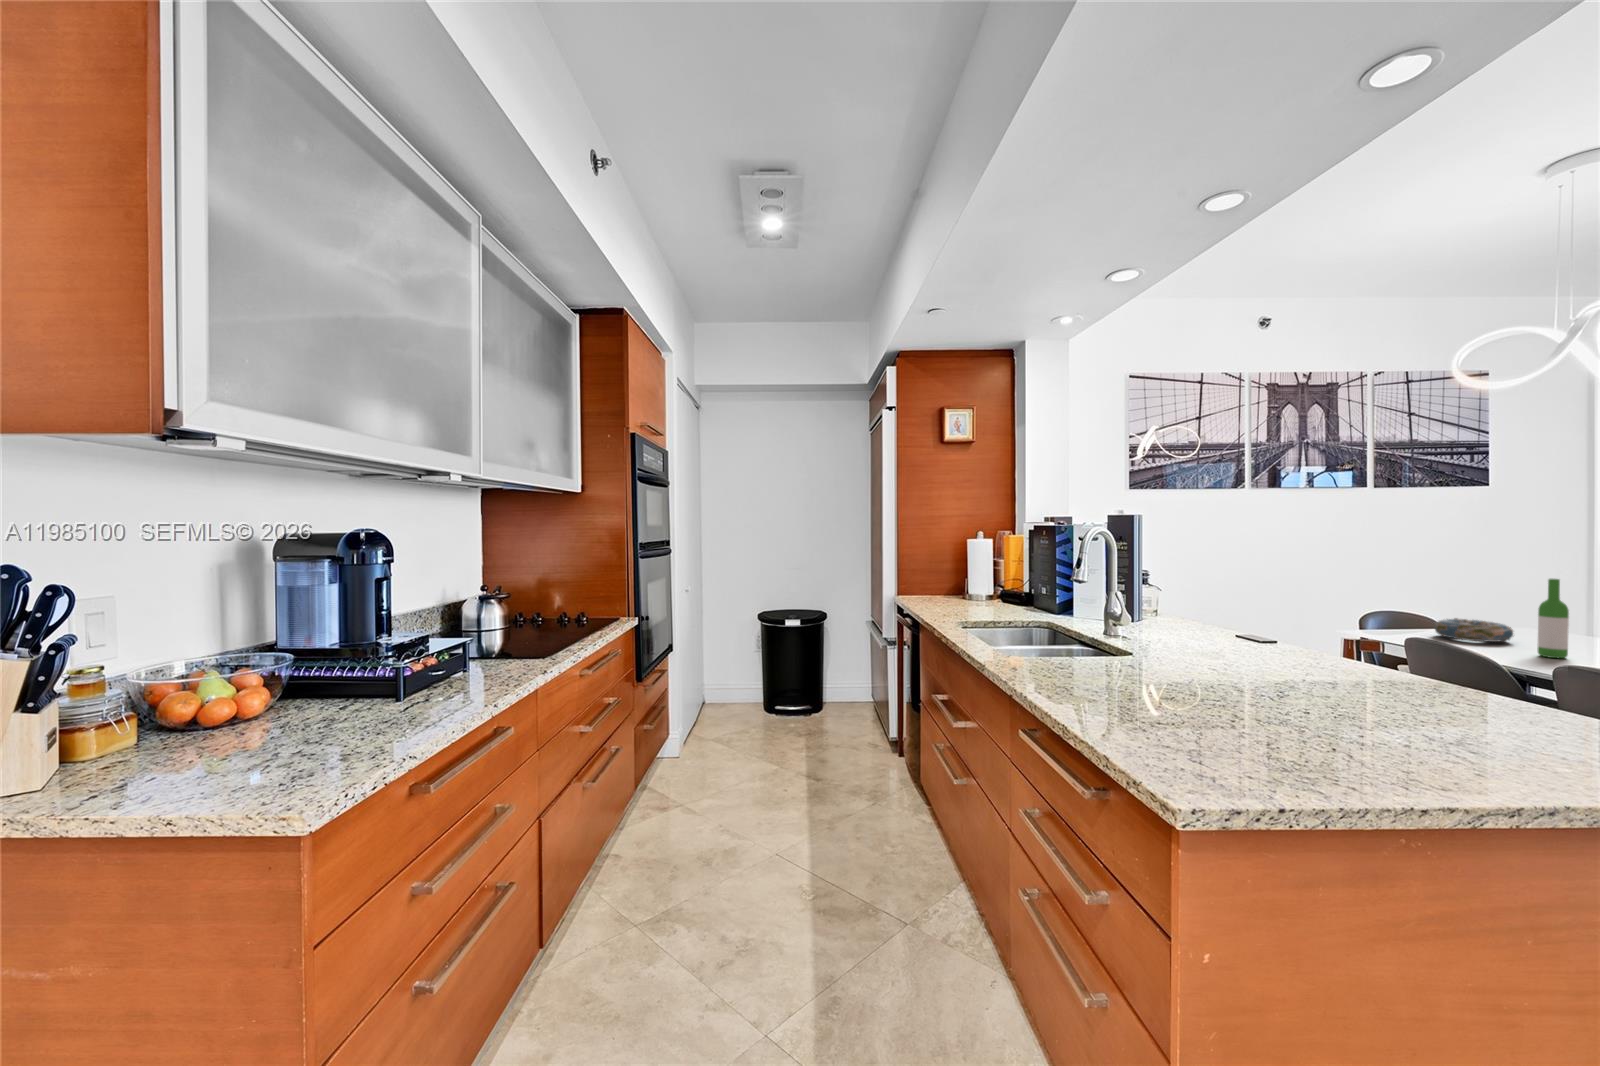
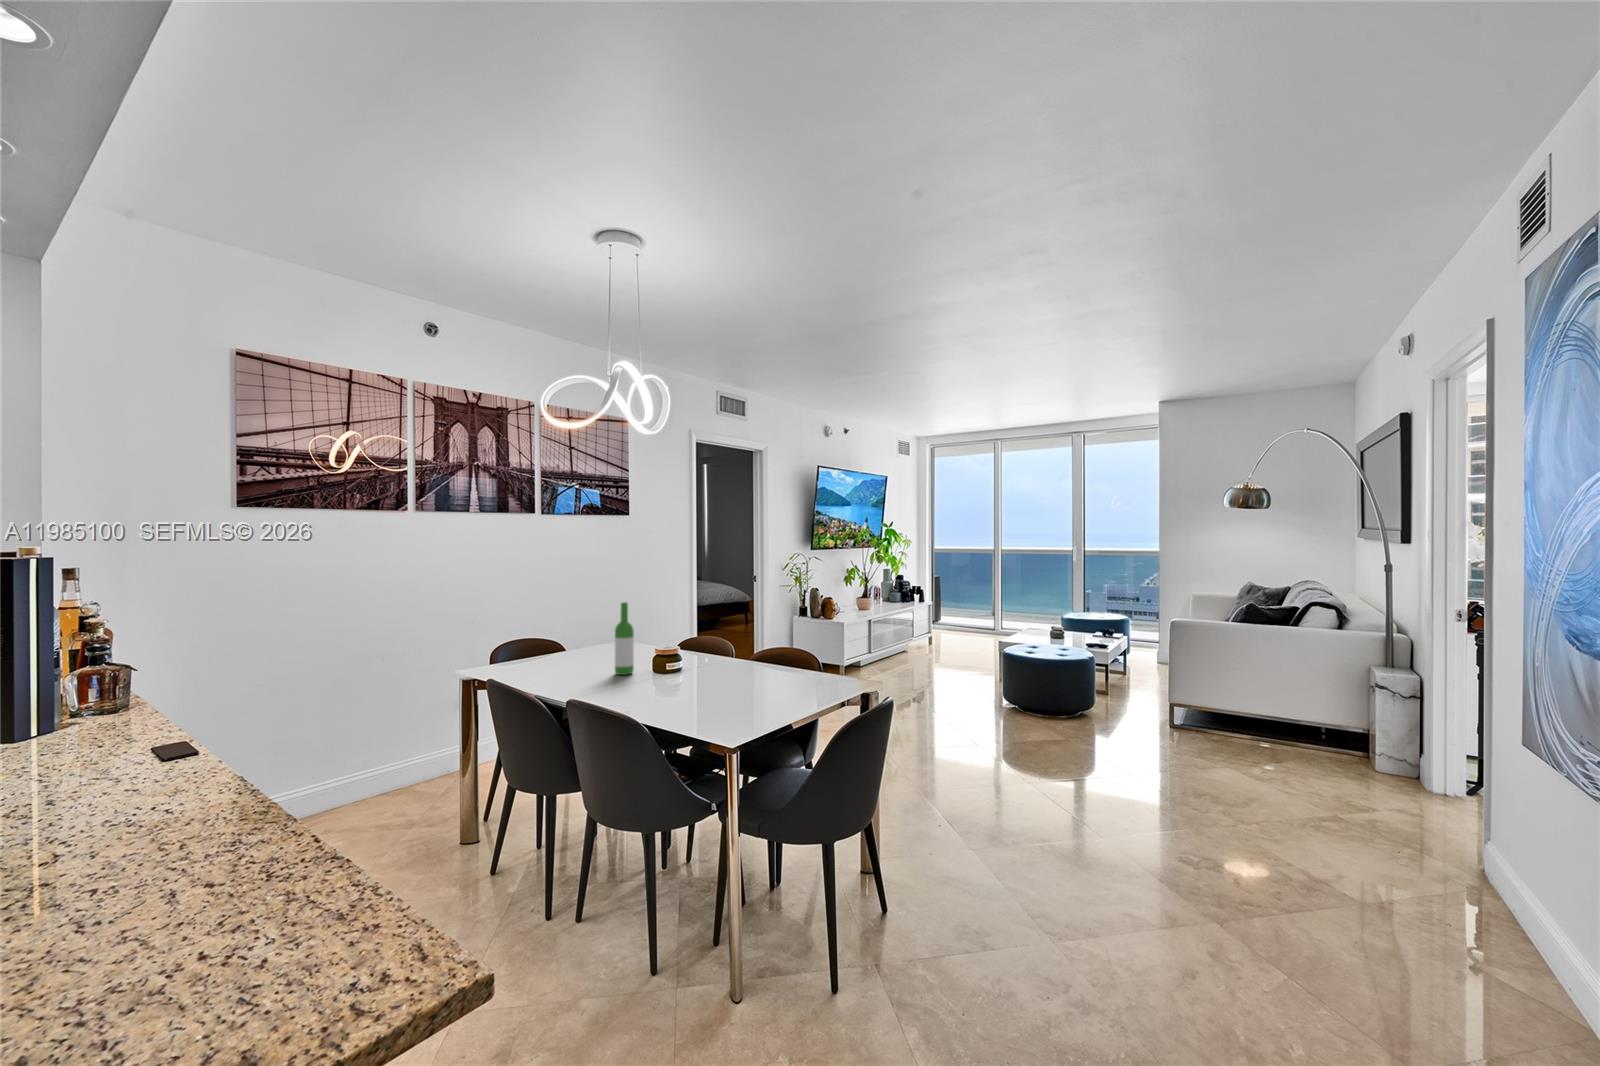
decorative bowl: present [1434,618,1513,642] -> none [553,643,610,666]

